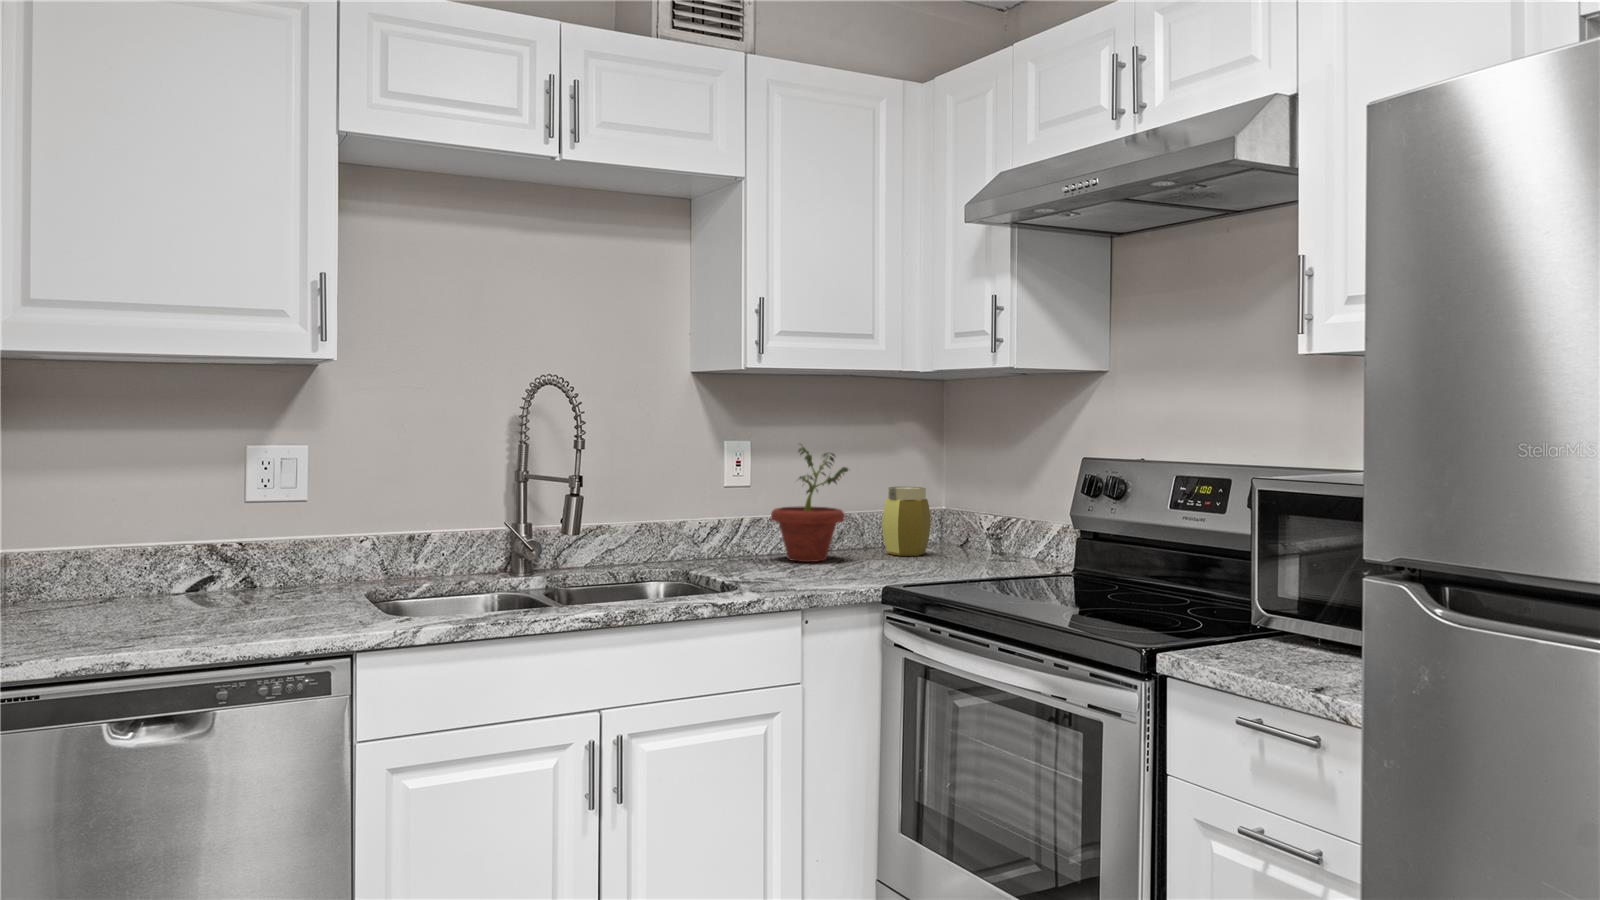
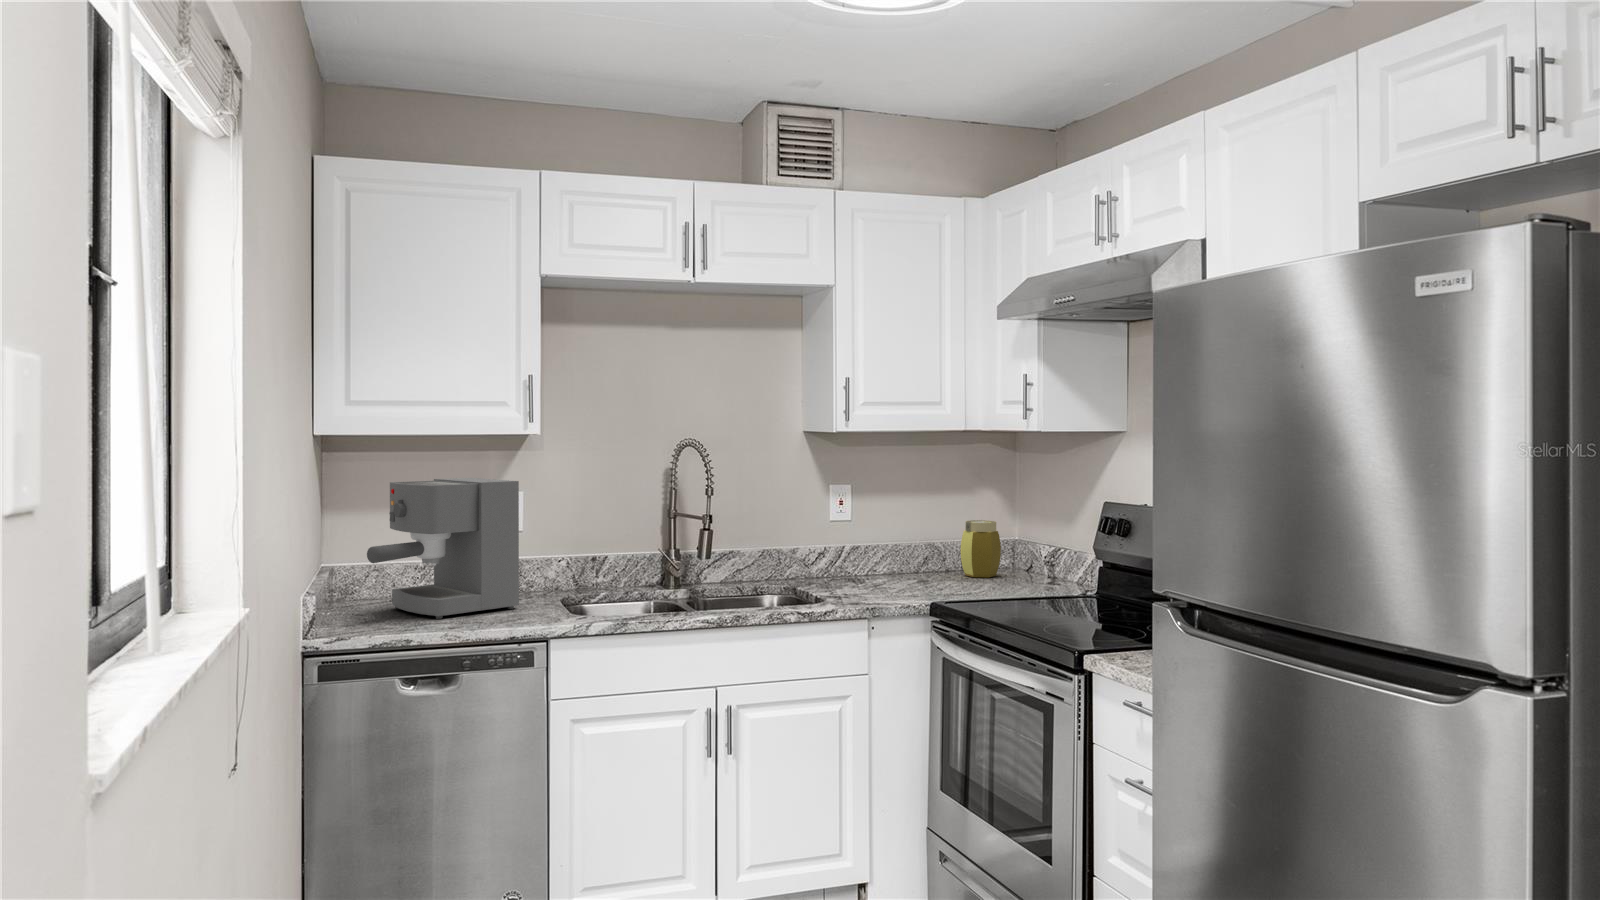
coffee maker: none [53,422,304,627] -> present [367,478,519,619]
potted plant: present [771,447,848,562] -> none [867,486,931,581]

